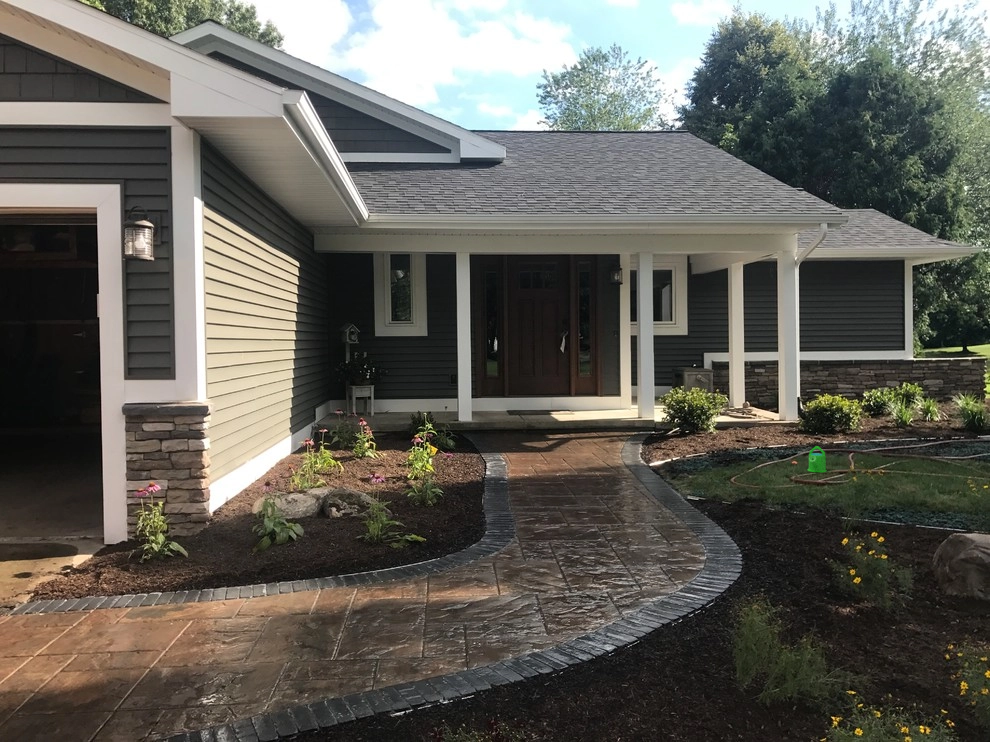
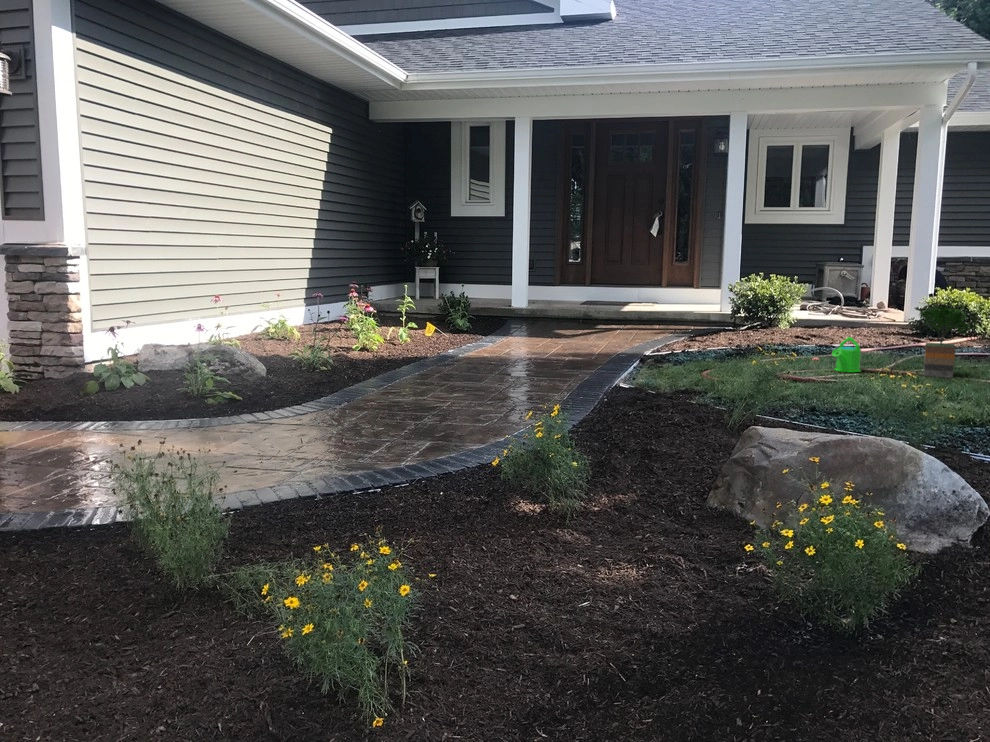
potted tree: none [860,421,899,472] -> present [920,307,970,378]

